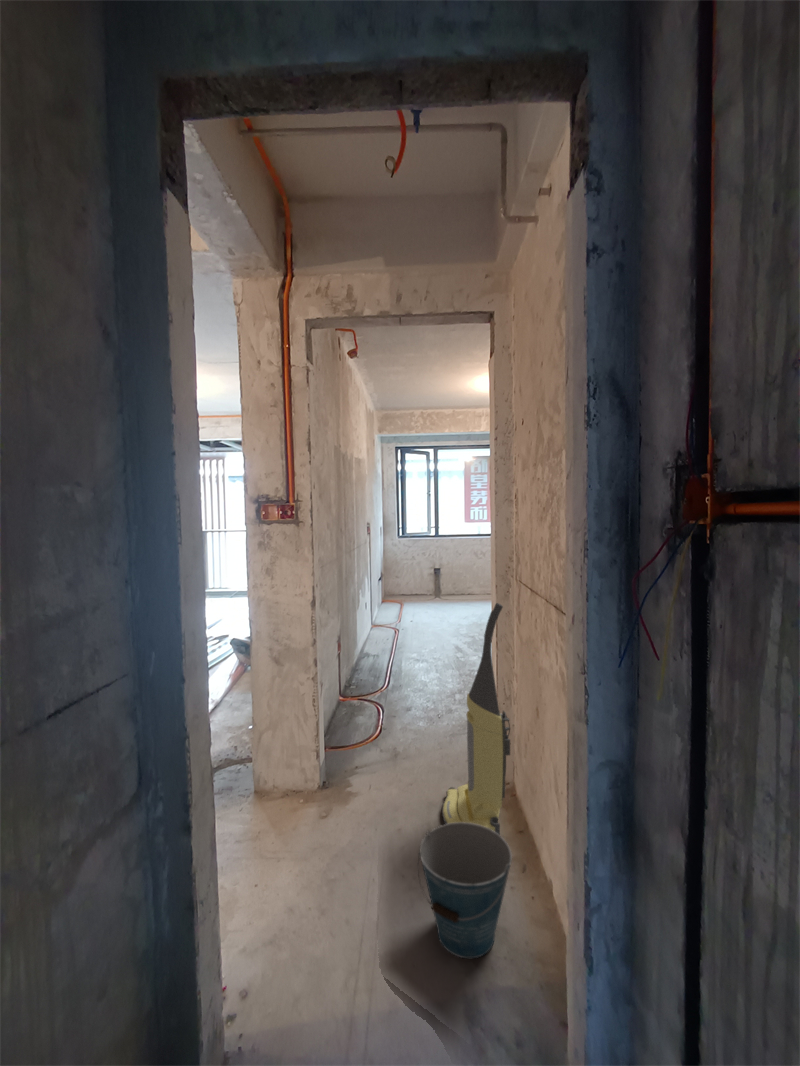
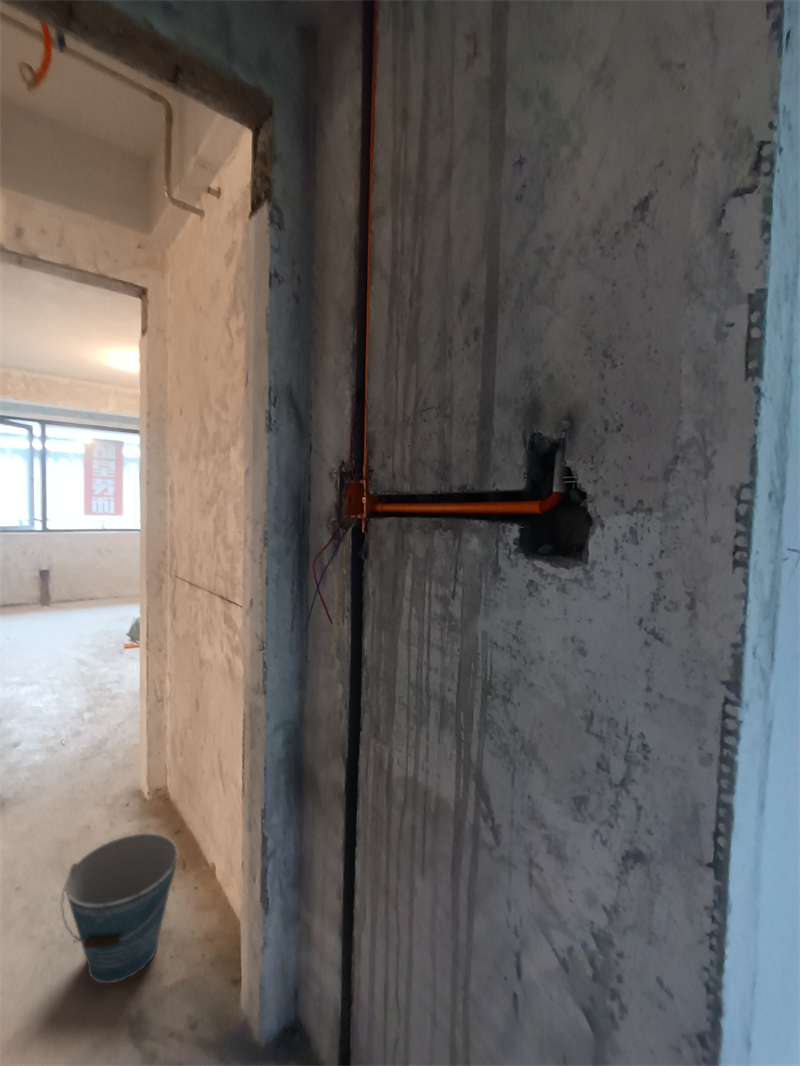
vacuum cleaner: present [442,603,510,835] -> none [81,599,165,869]

